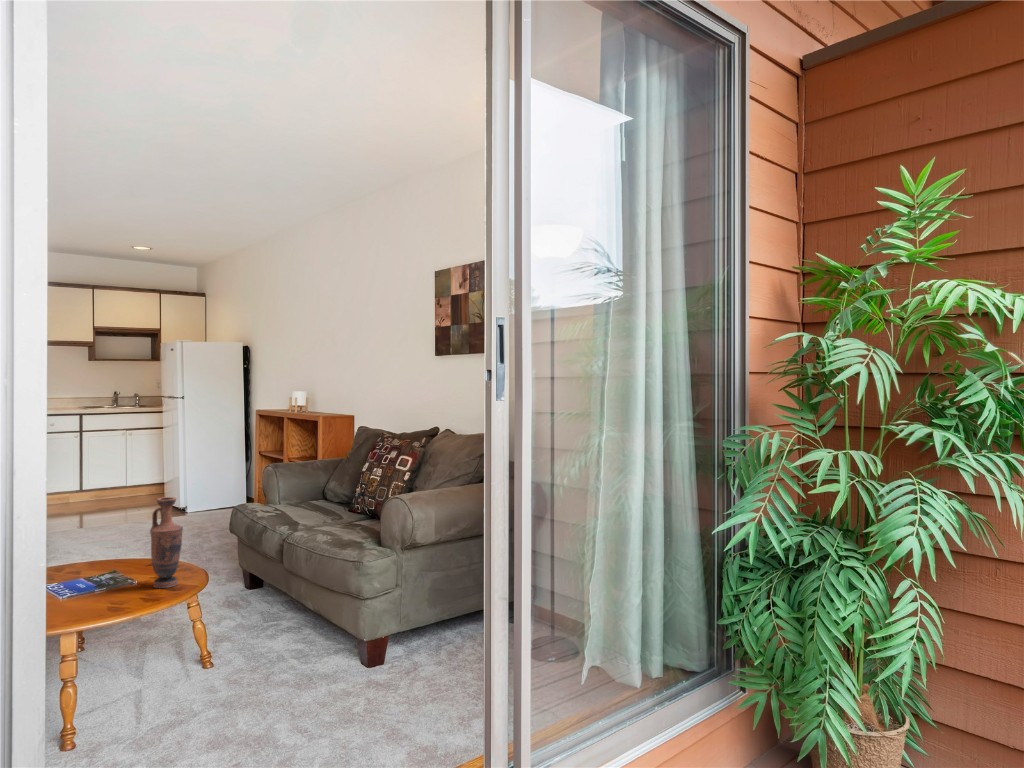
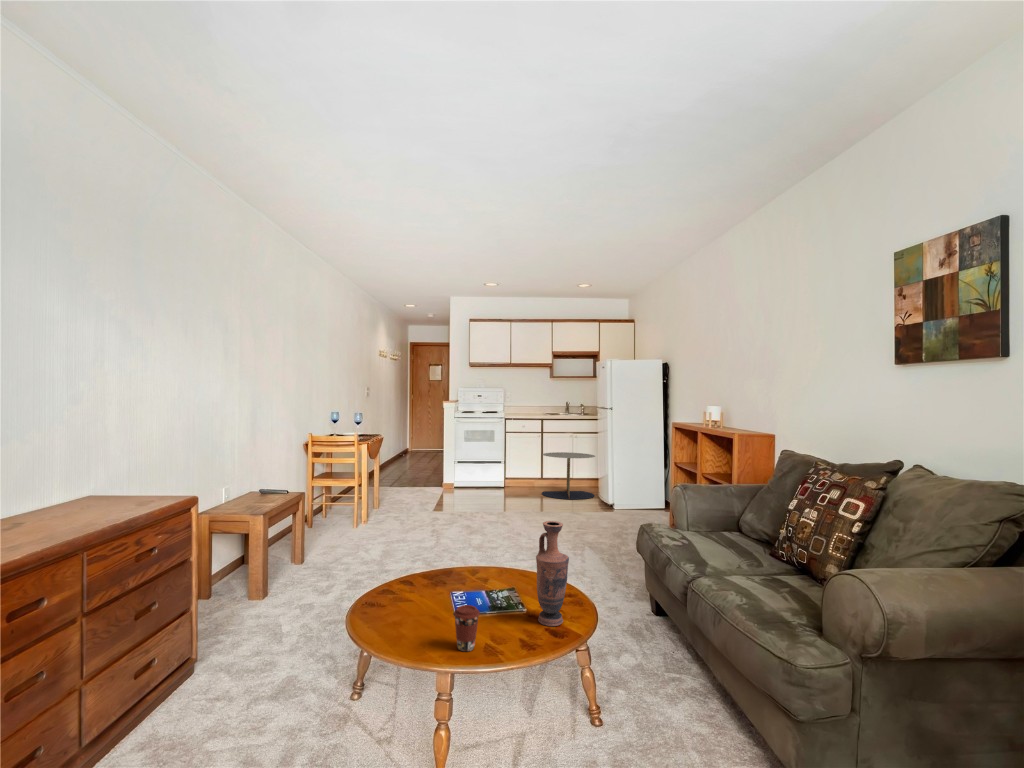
side table: none [86,454,160,510] -> present [542,452,595,499]
coffee cup: none [77,576,106,615] -> present [453,605,480,651]

